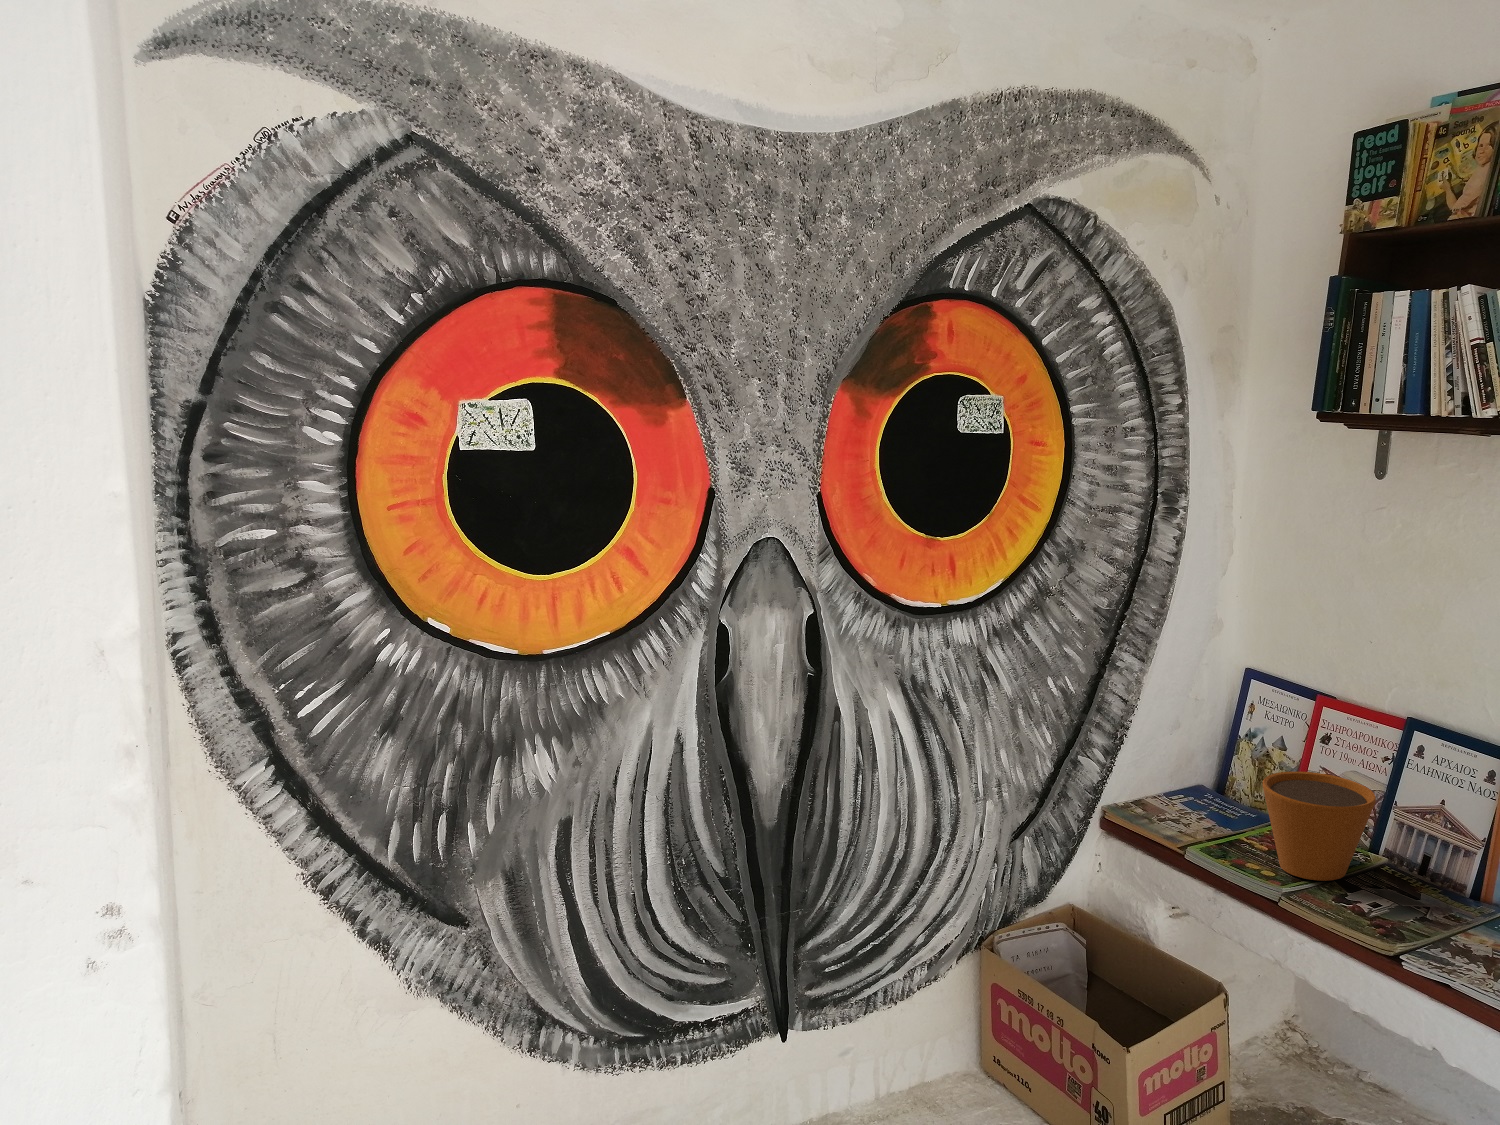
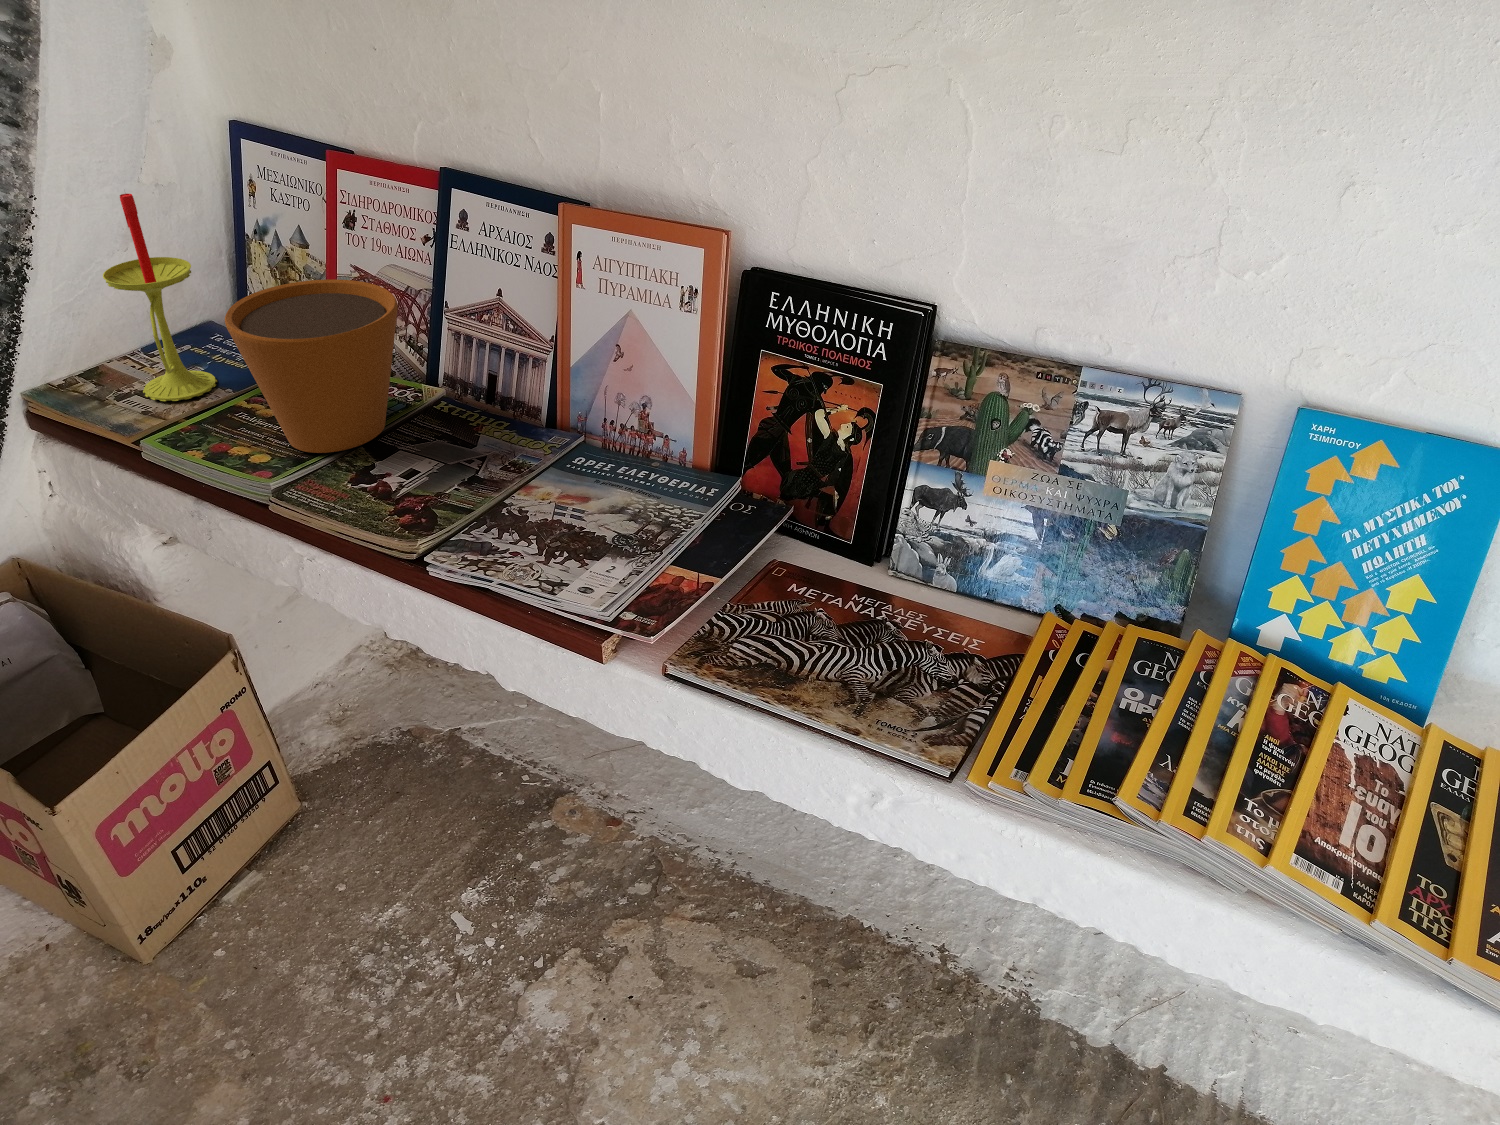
candle: none [1174,704,1226,829] -> present [103,194,217,401]

